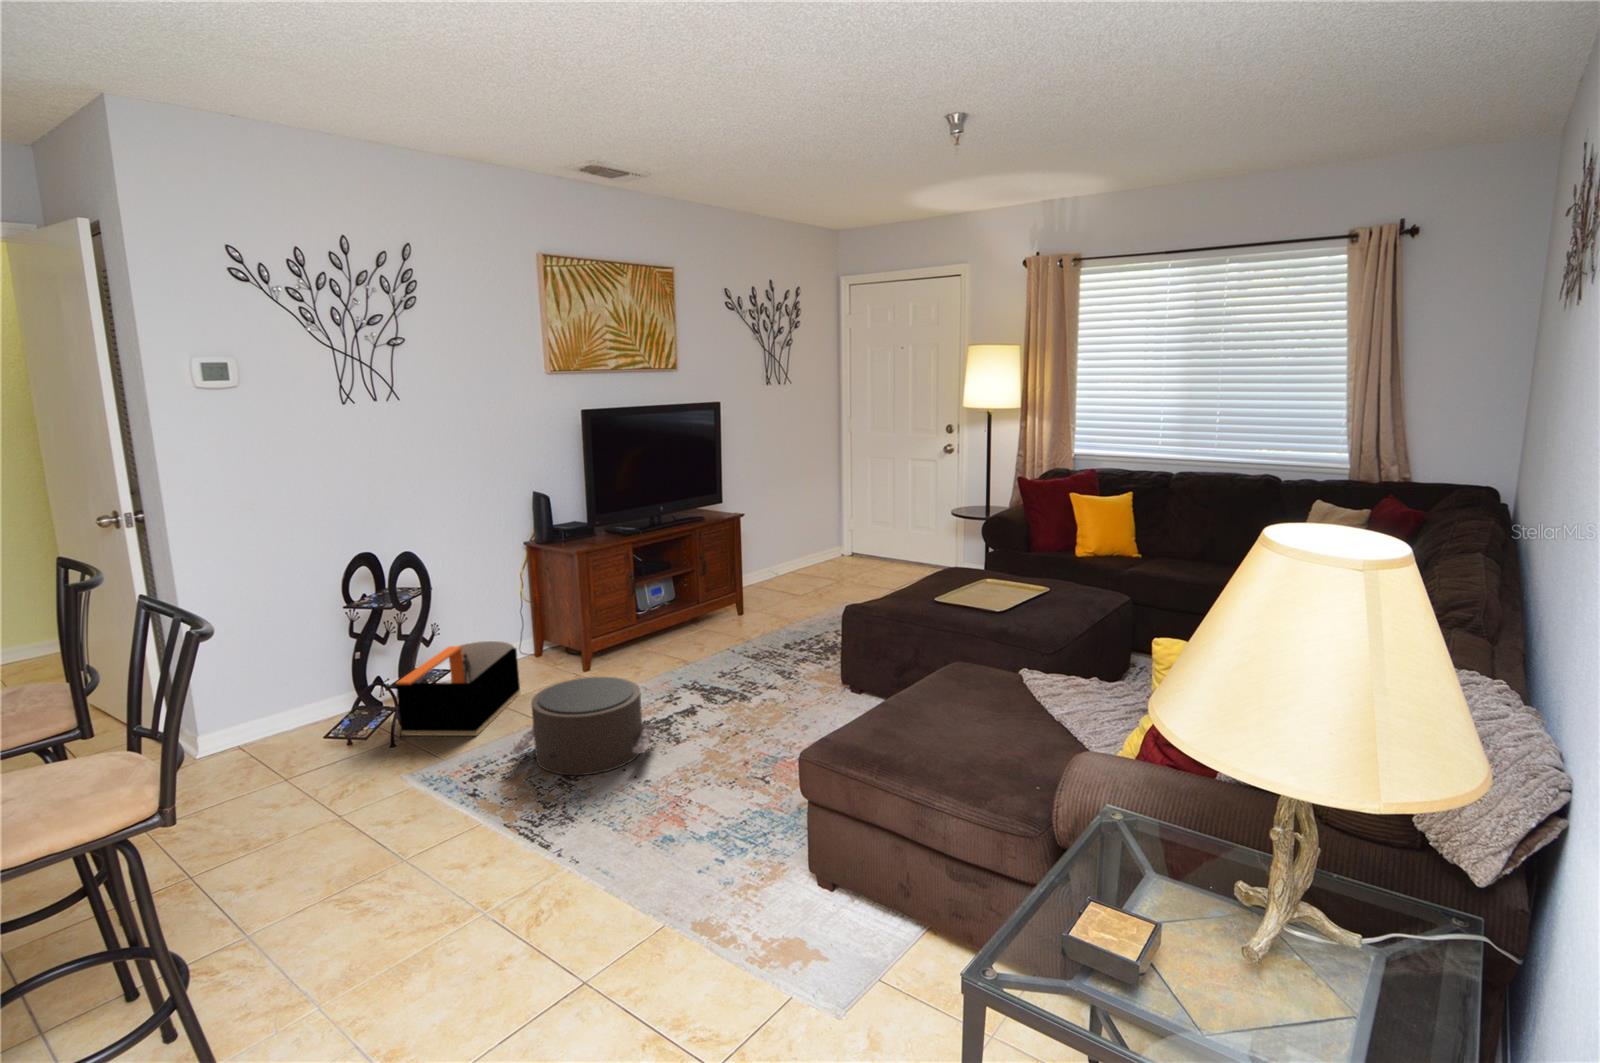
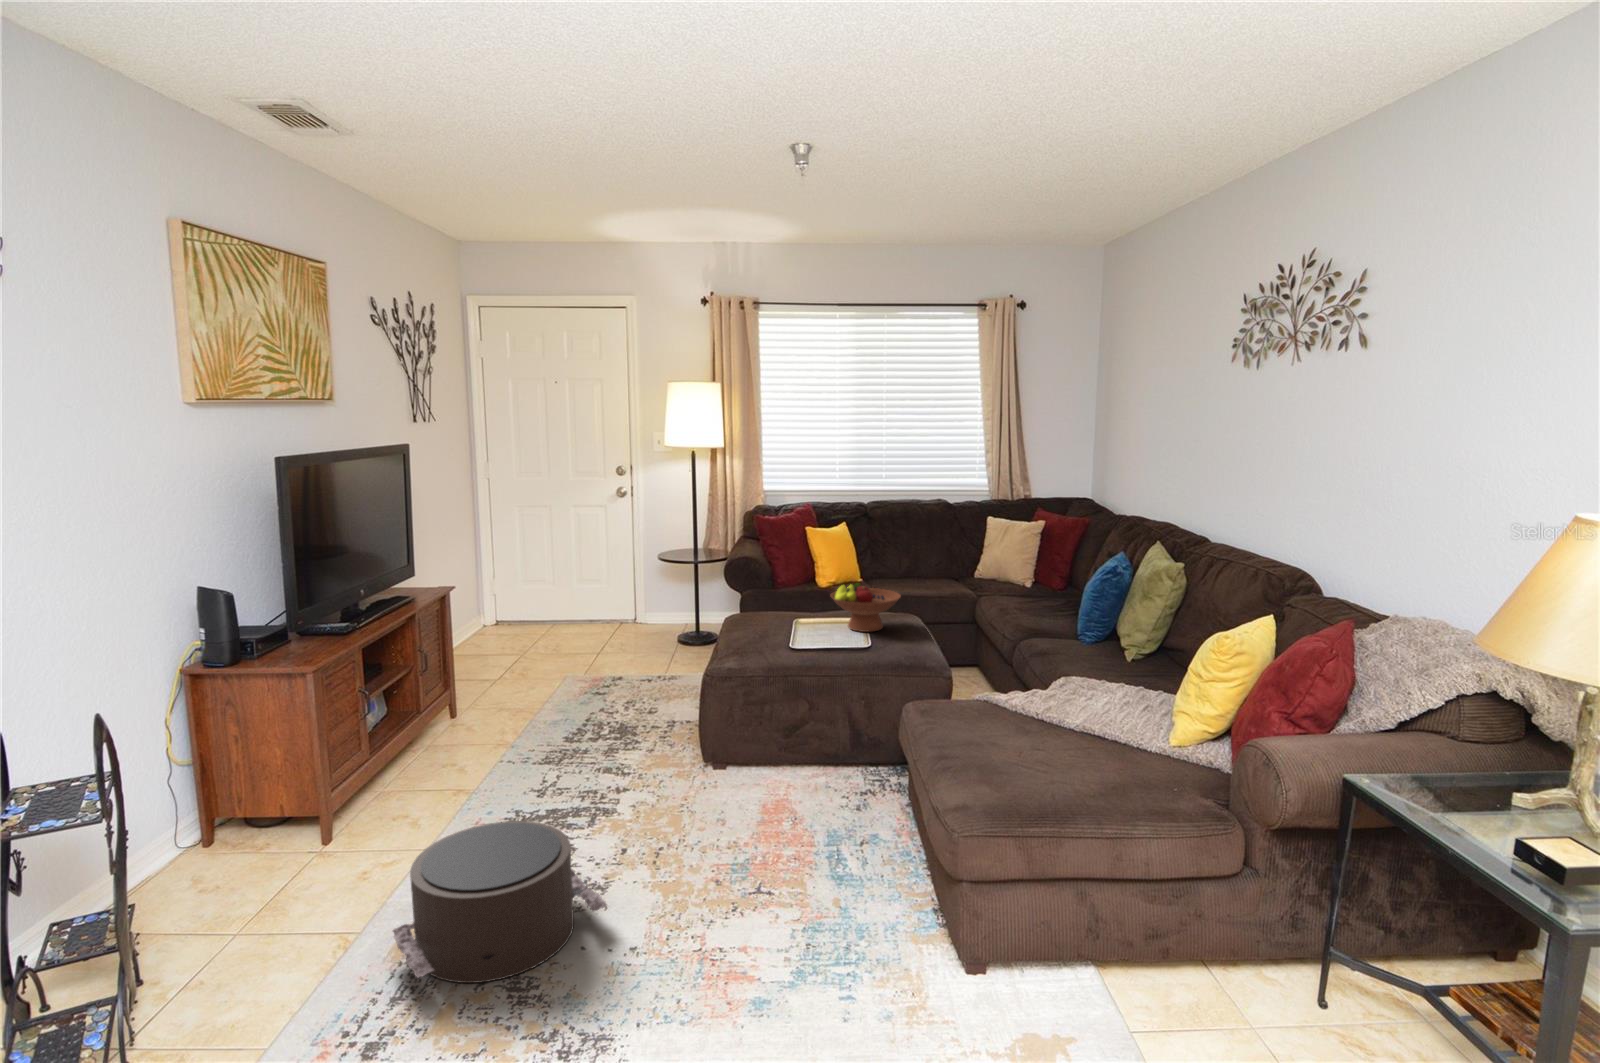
fruit bowl: none [1007,550,1082,600] -> present [831,583,901,632]
storage bin: present [396,641,520,736] -> none [104,825,275,1035]

